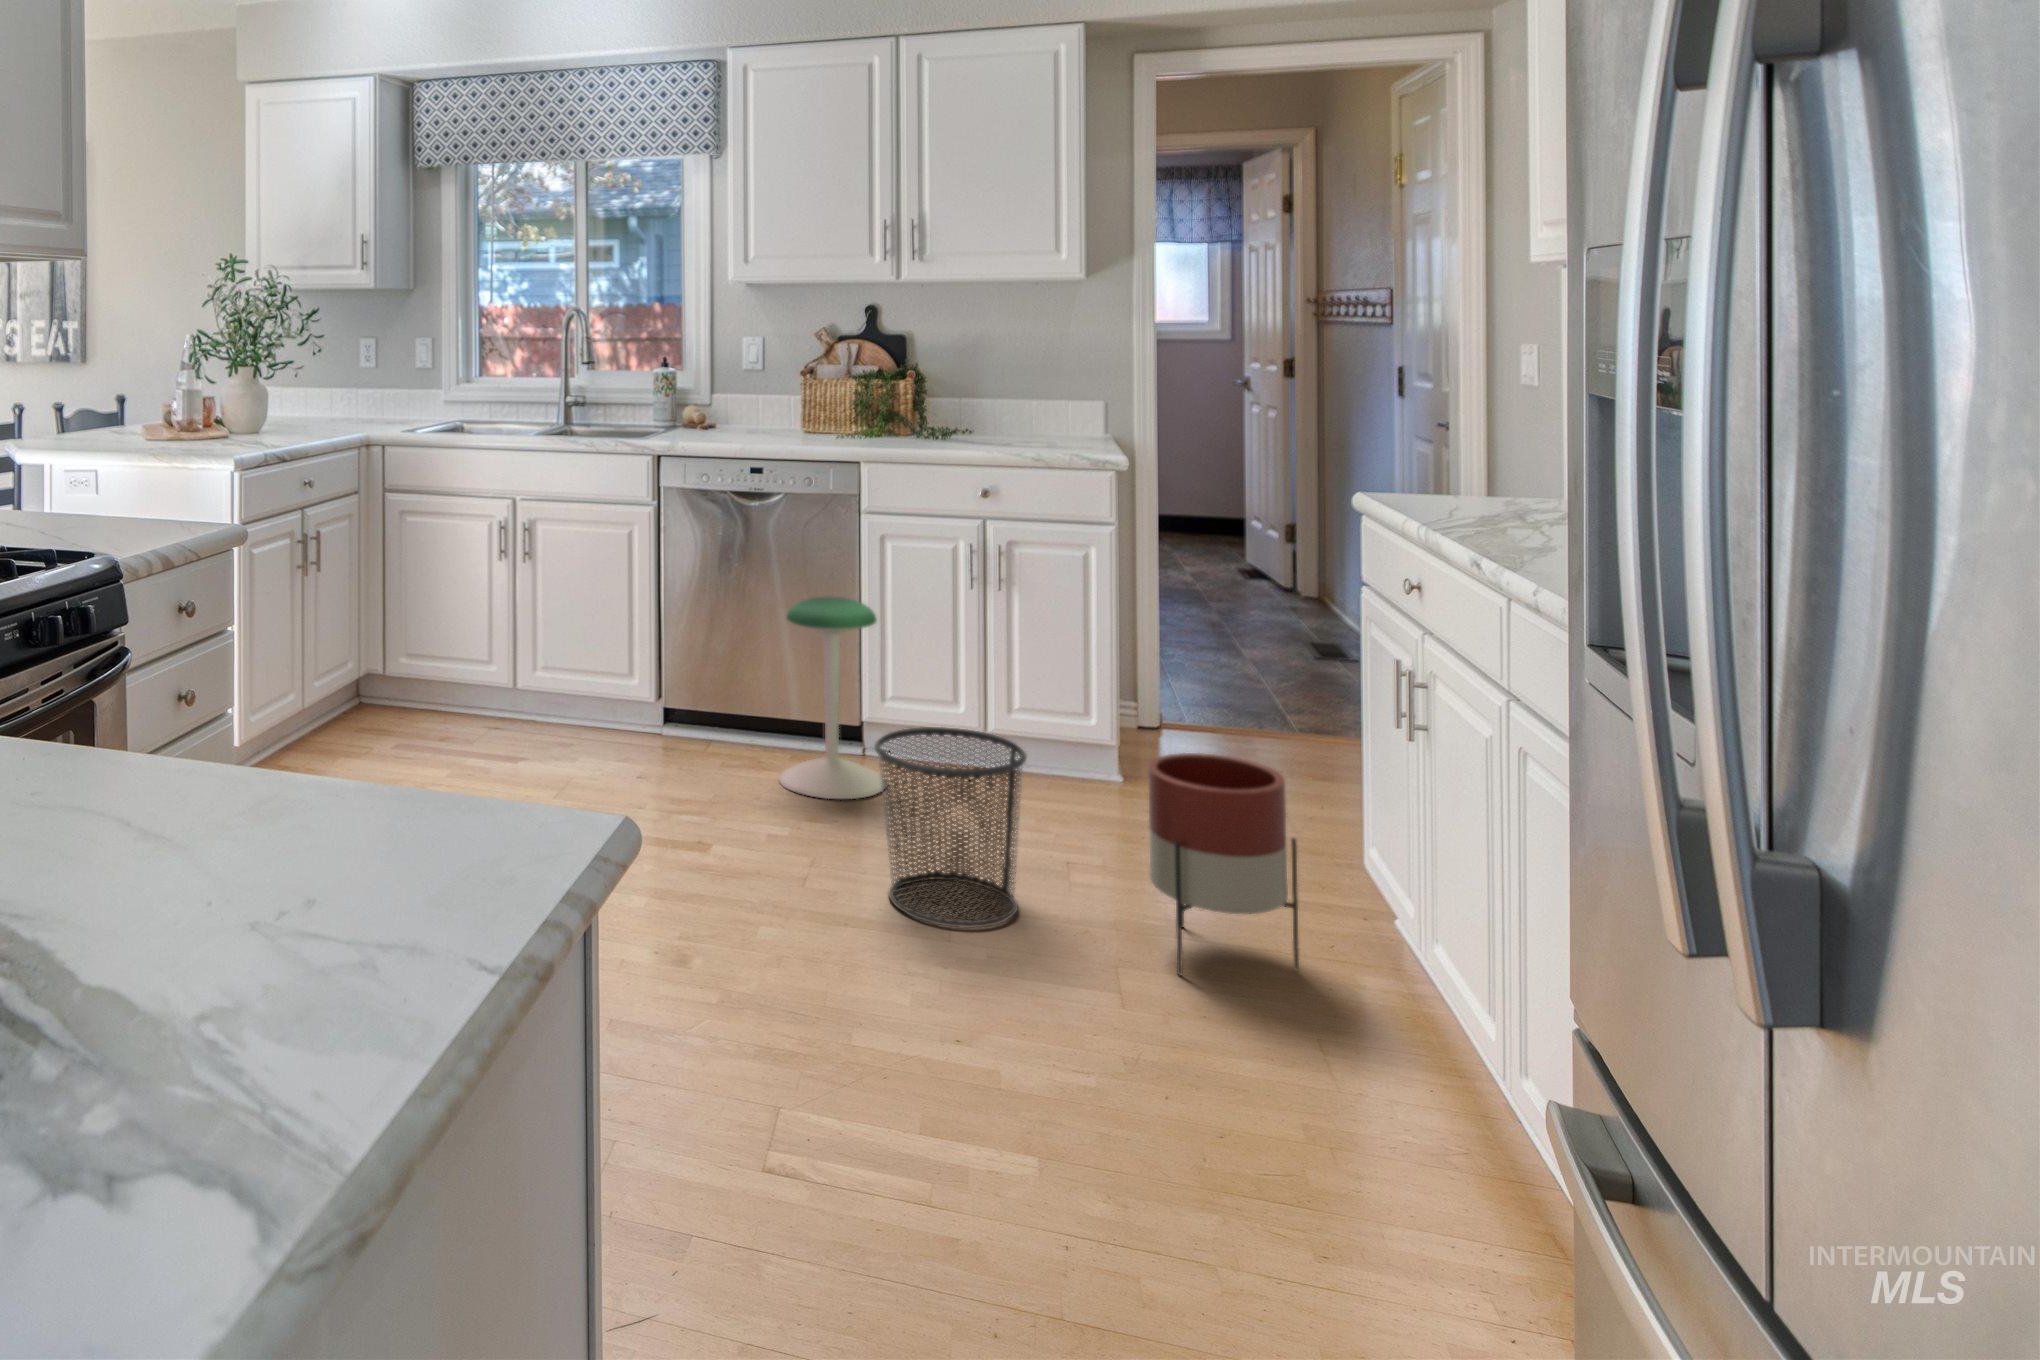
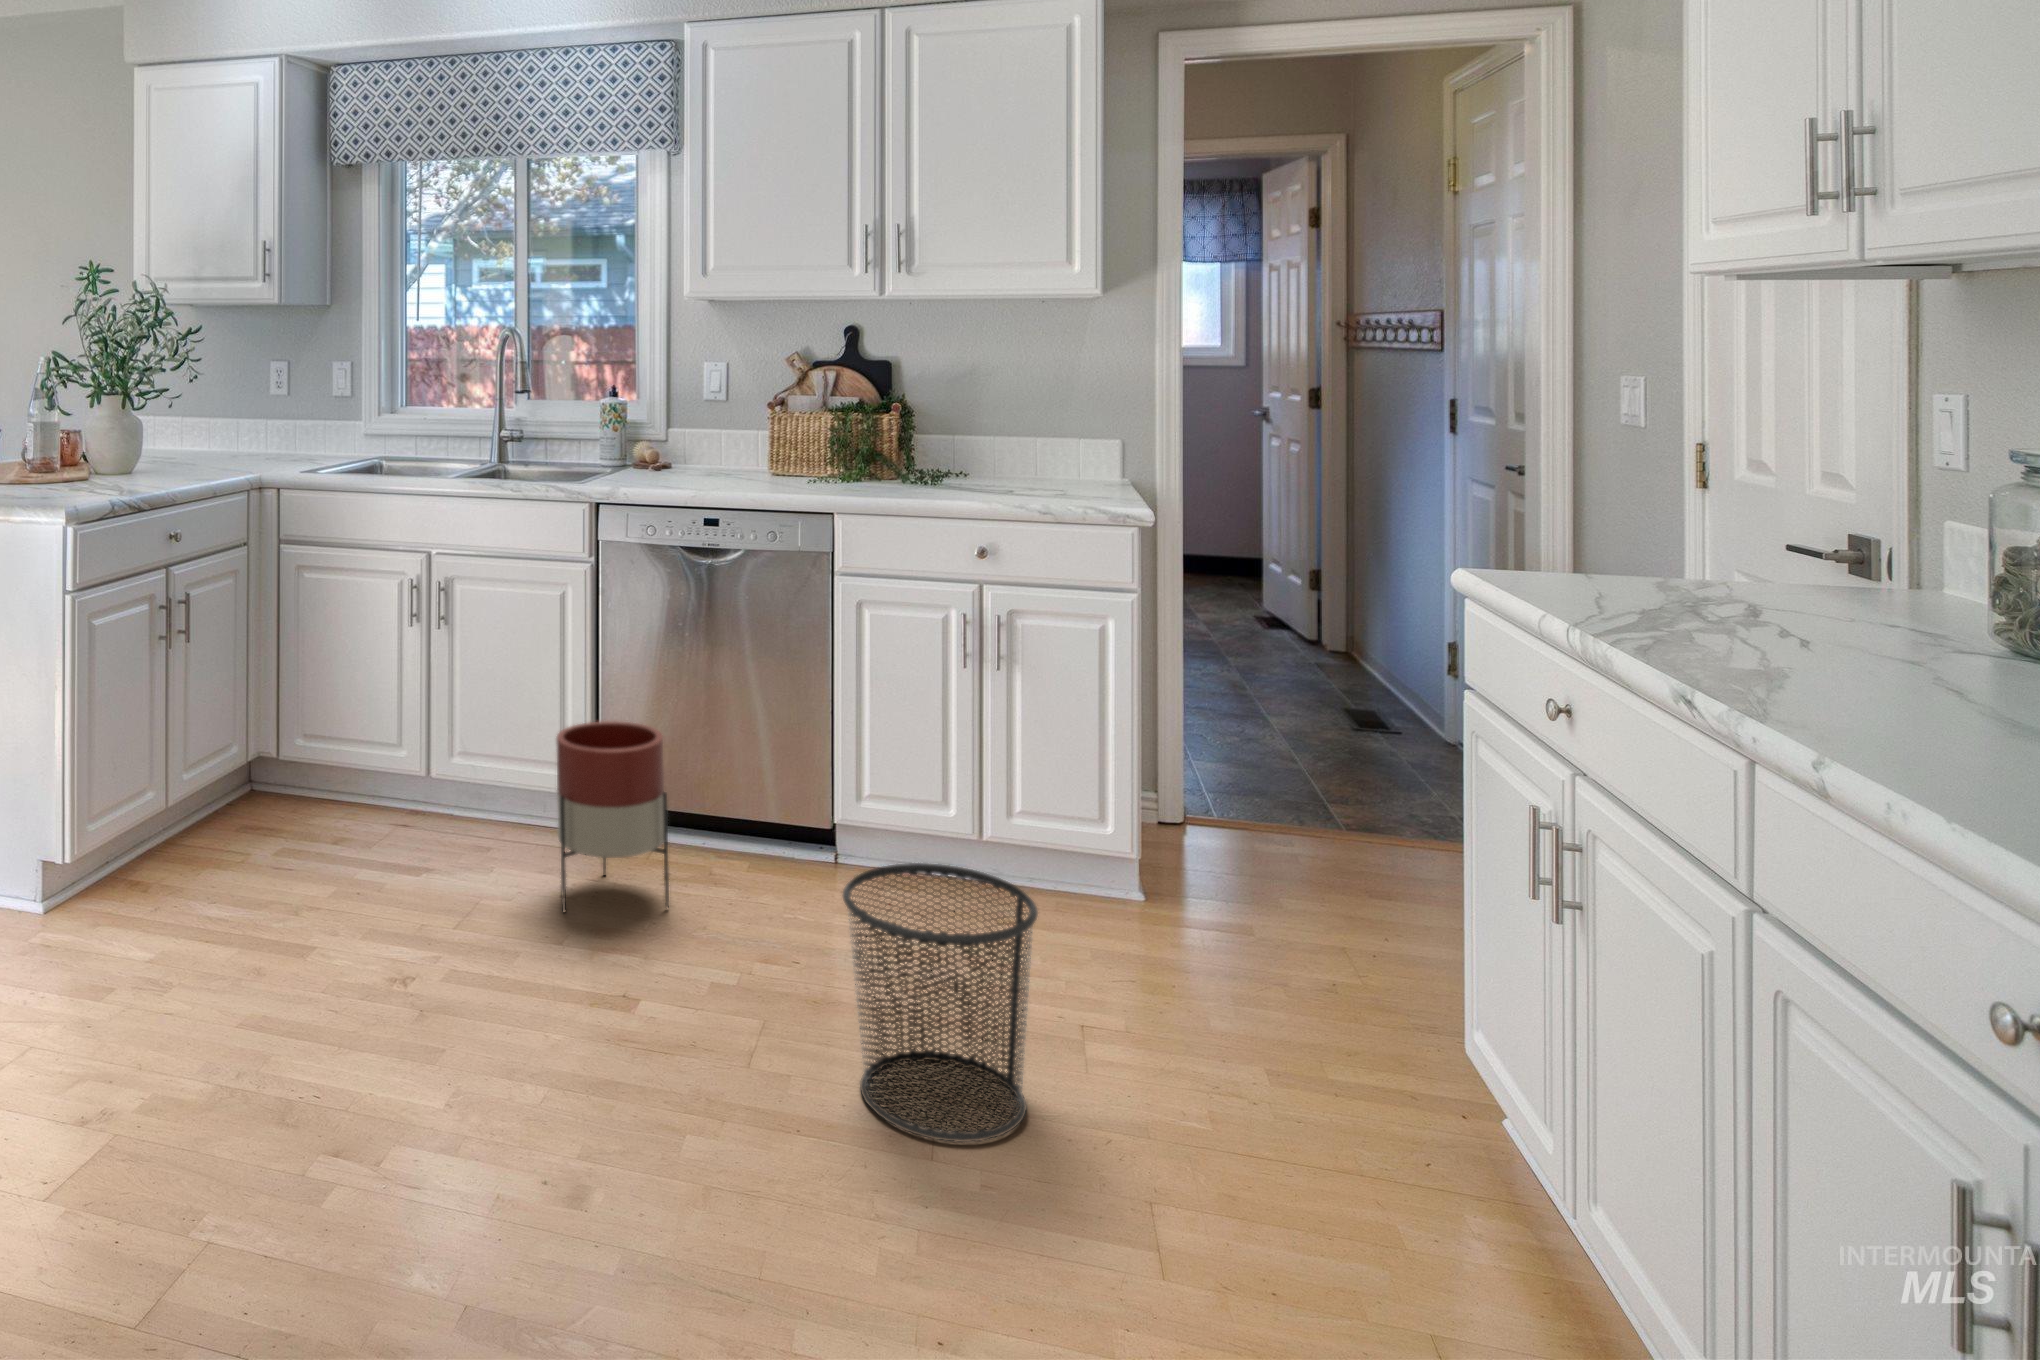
stool: present [779,597,885,799] -> none [733,679,863,934]
planter: present [1148,753,1299,975] -> present [556,721,669,912]

